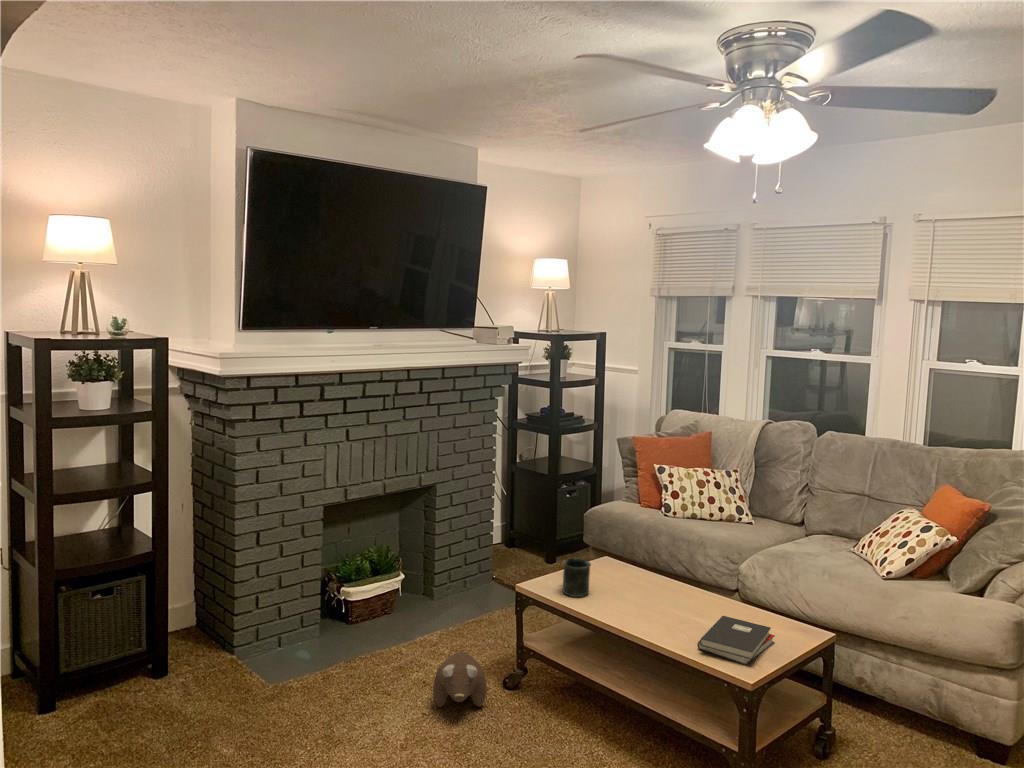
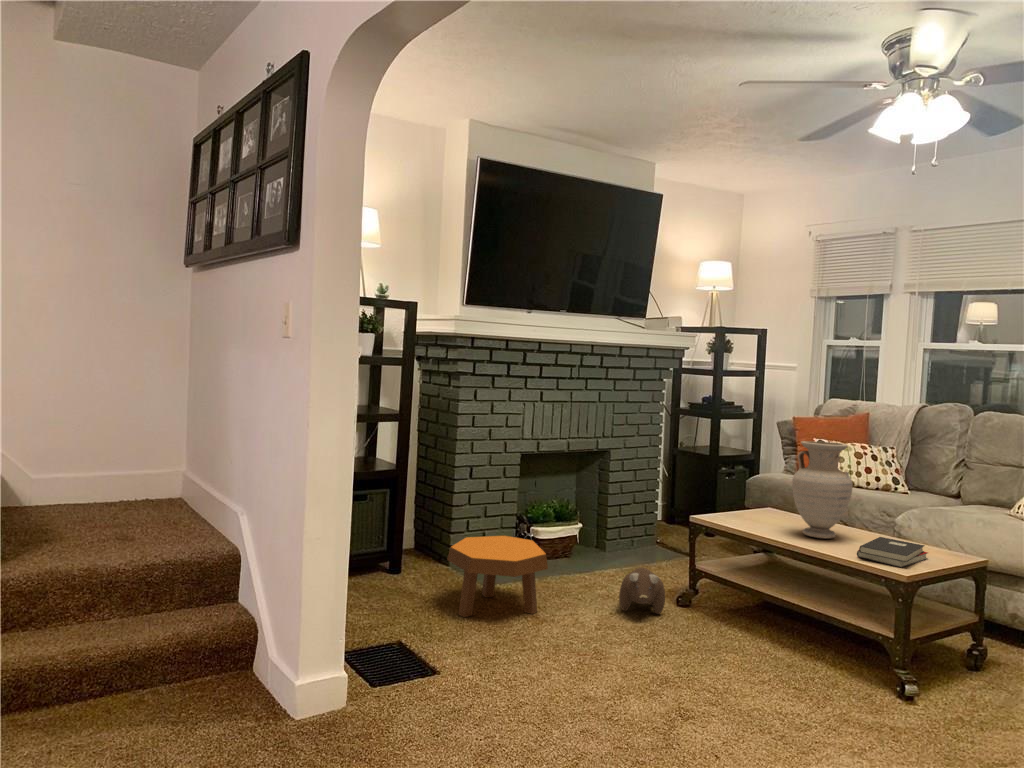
vase: none [627,499,693,615] -> present [792,441,853,538]
mug: present [563,558,591,597] -> none [733,495,759,526]
footstool: none [216,622,343,744] -> present [447,536,548,617]

